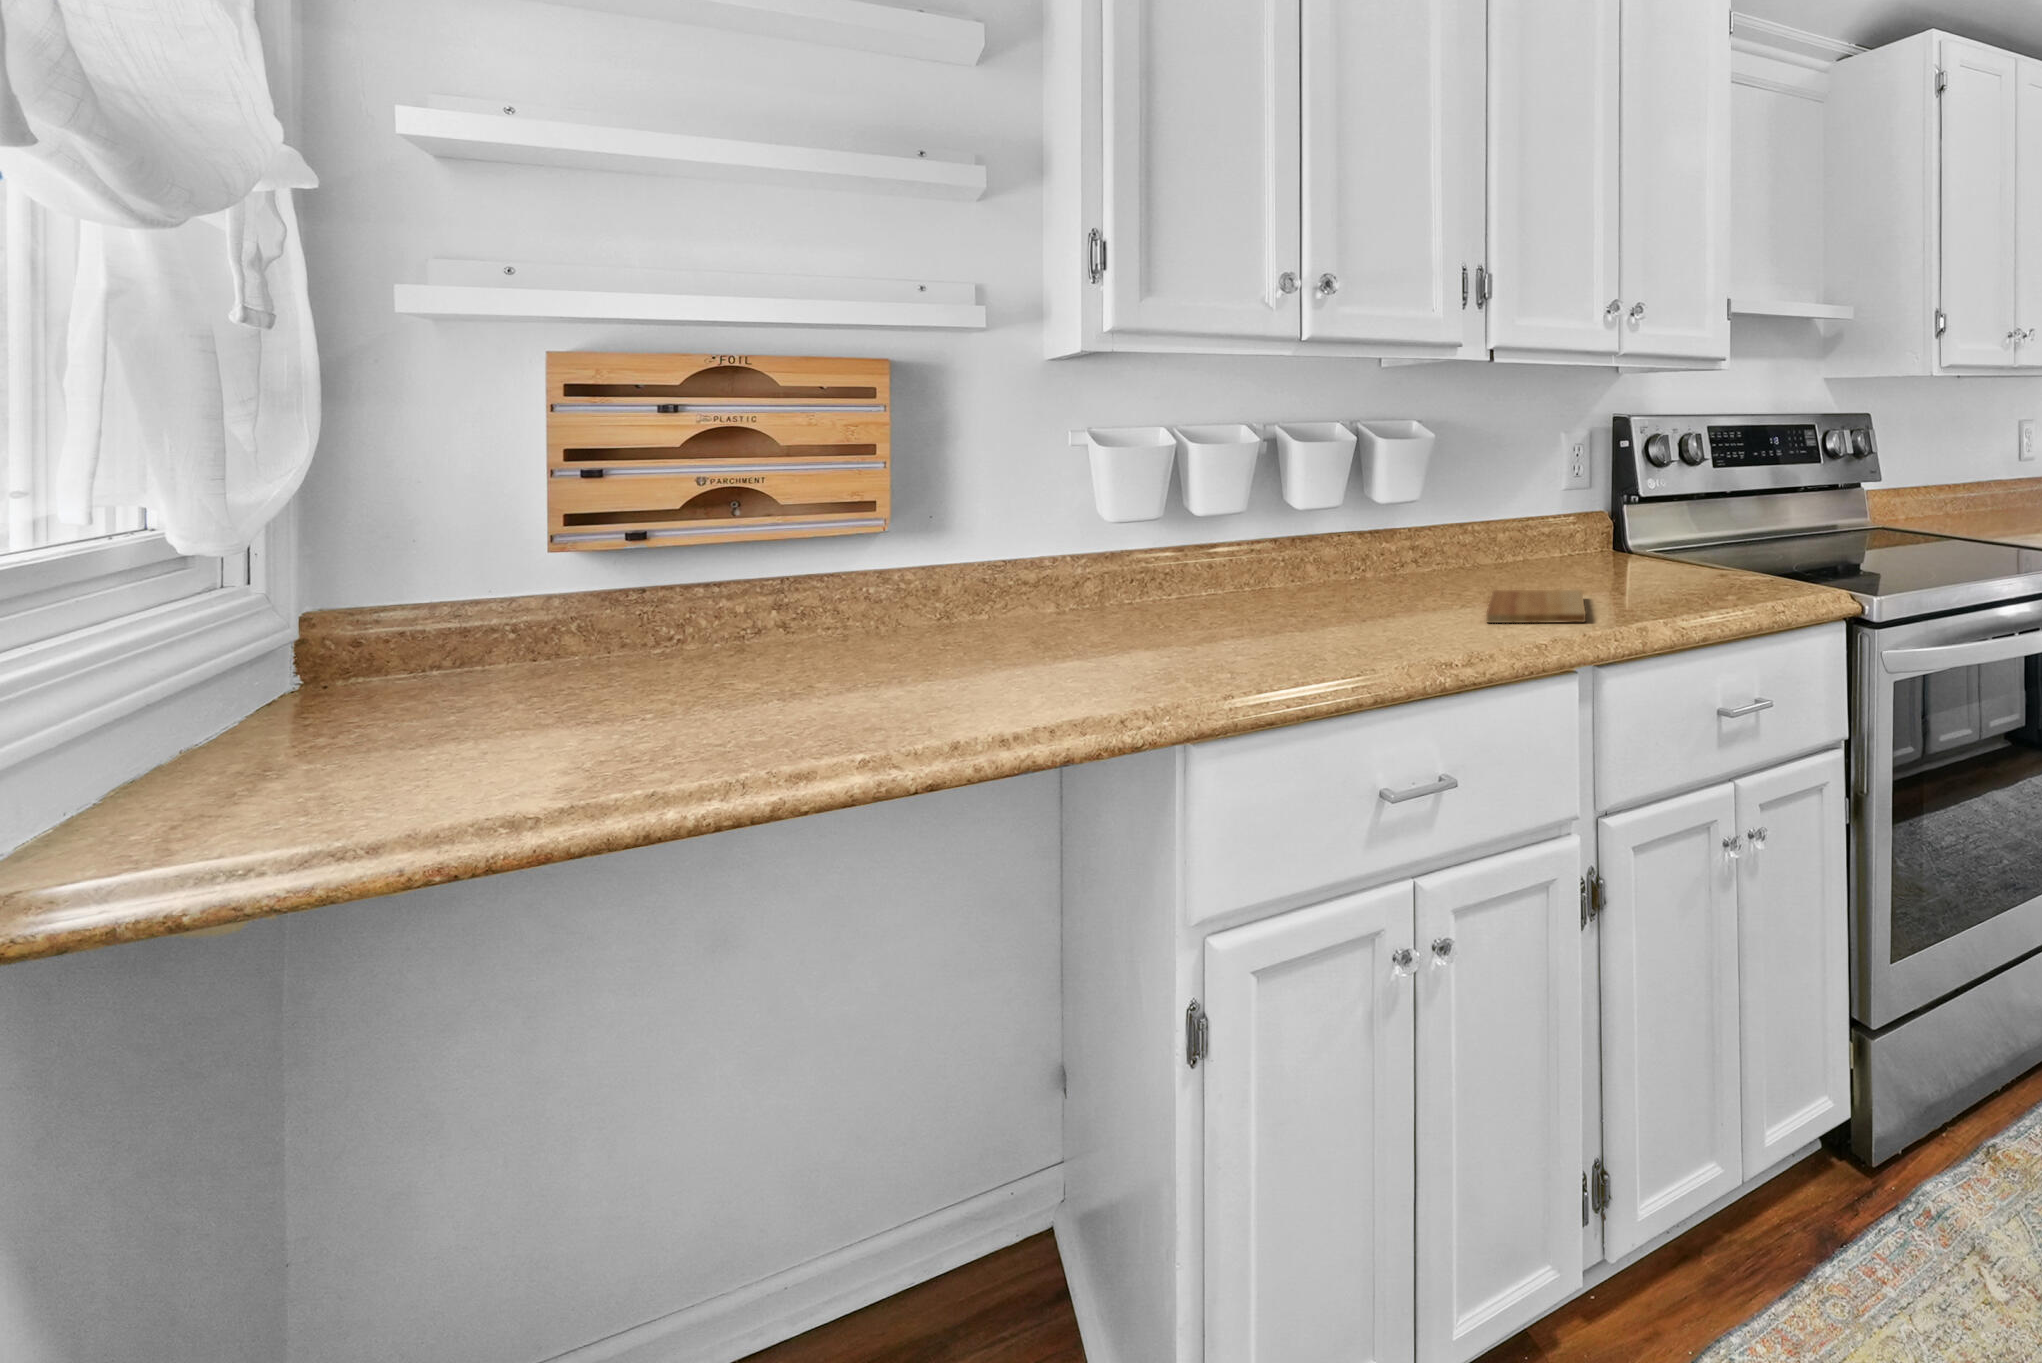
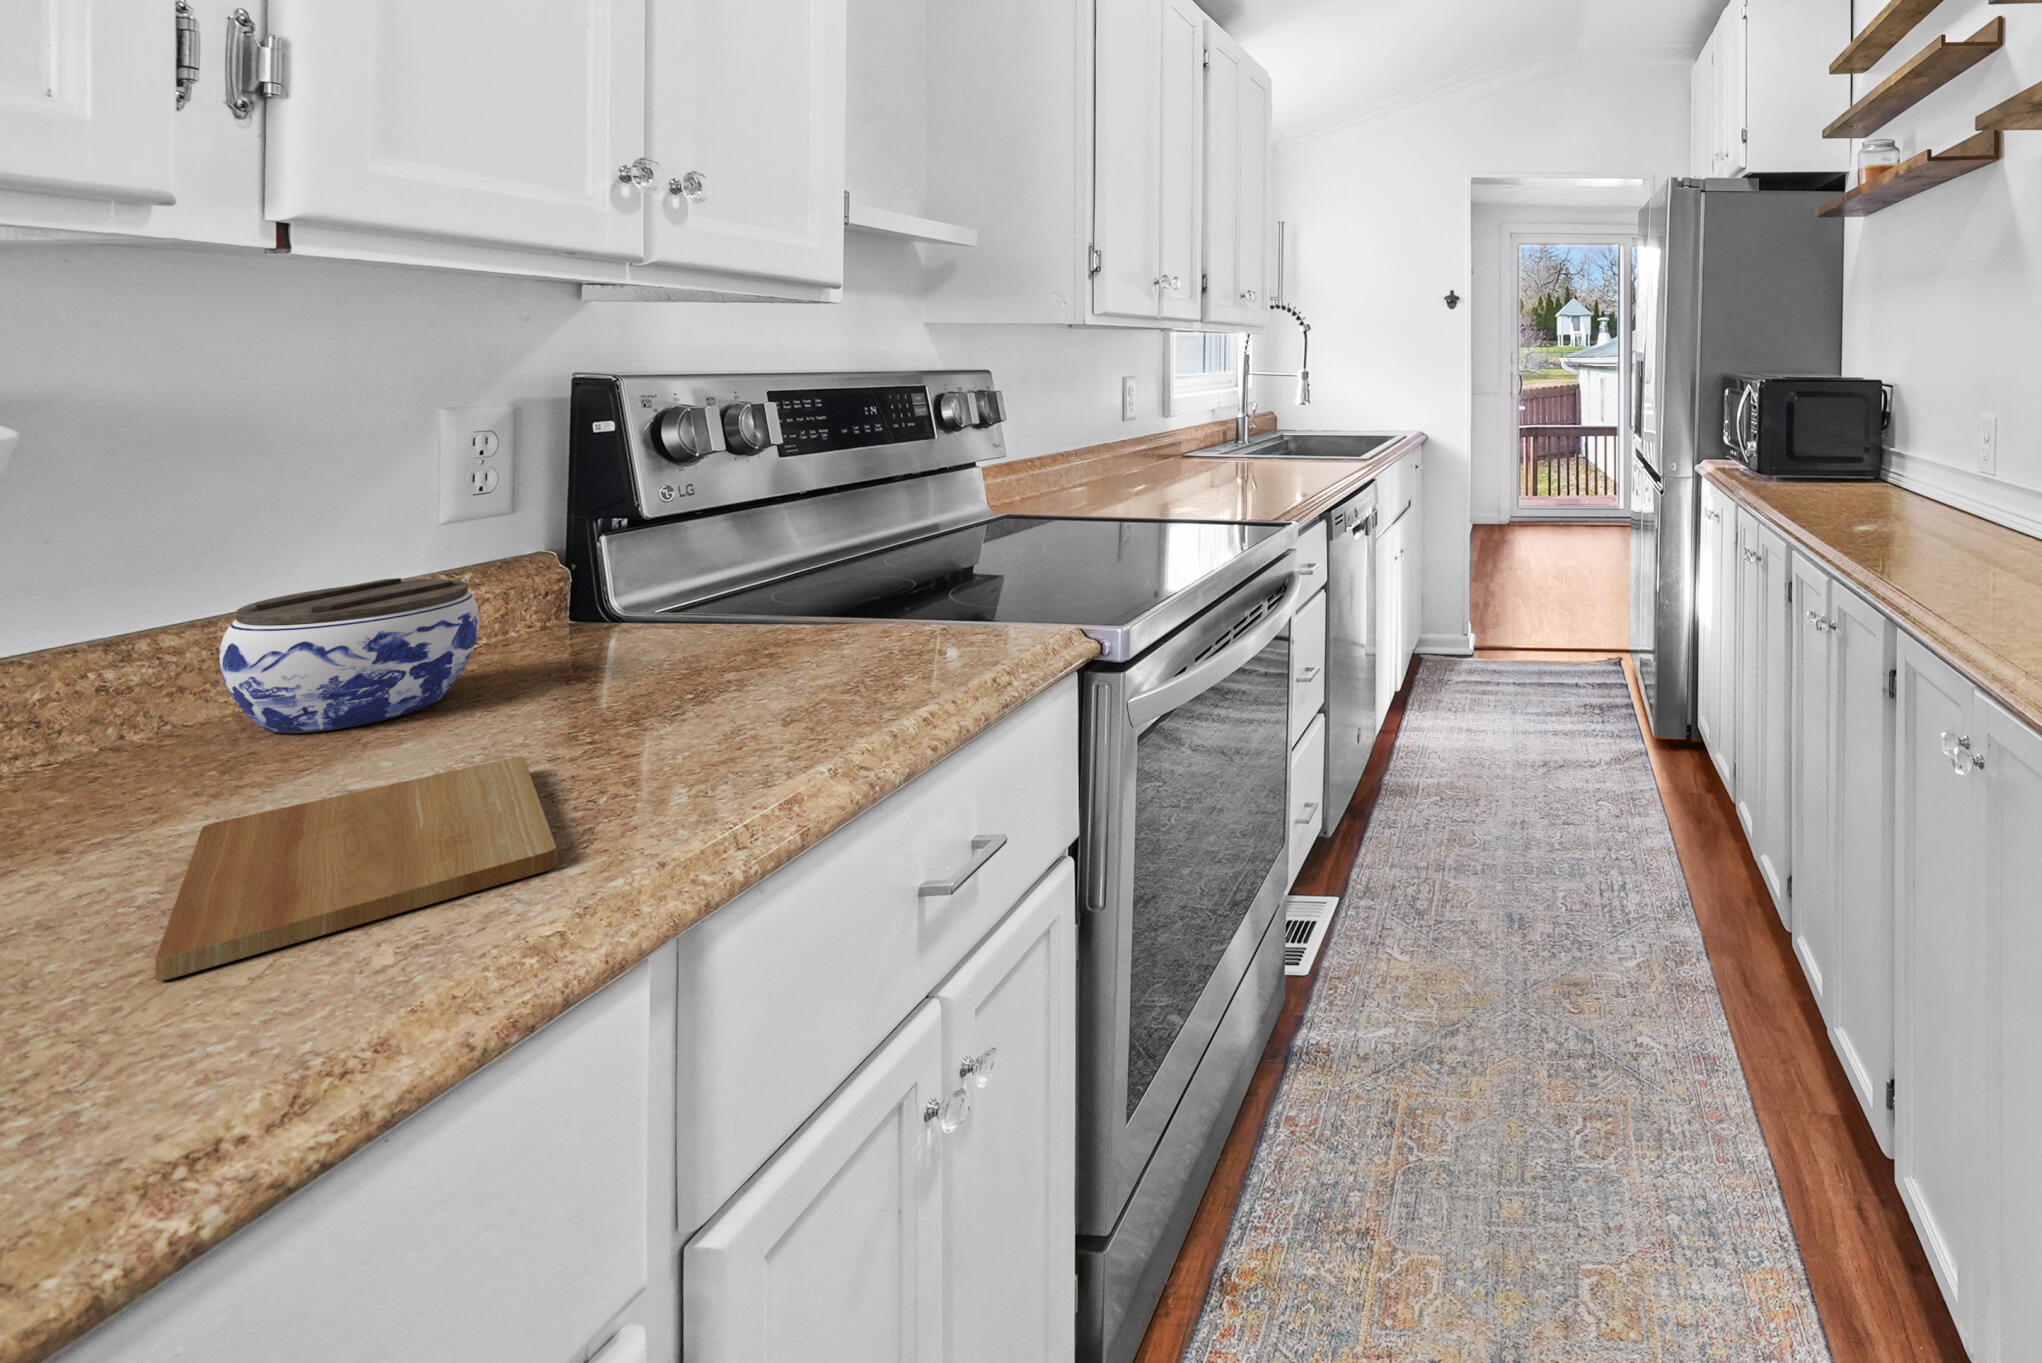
jar: none [1494,513,1572,576] -> present [219,578,479,733]

